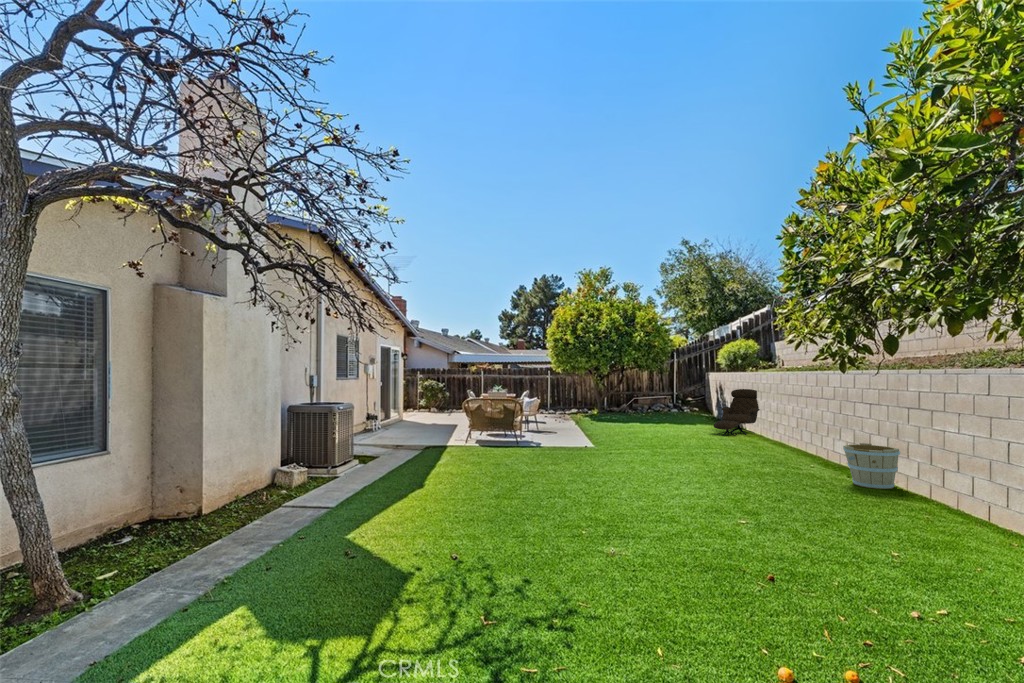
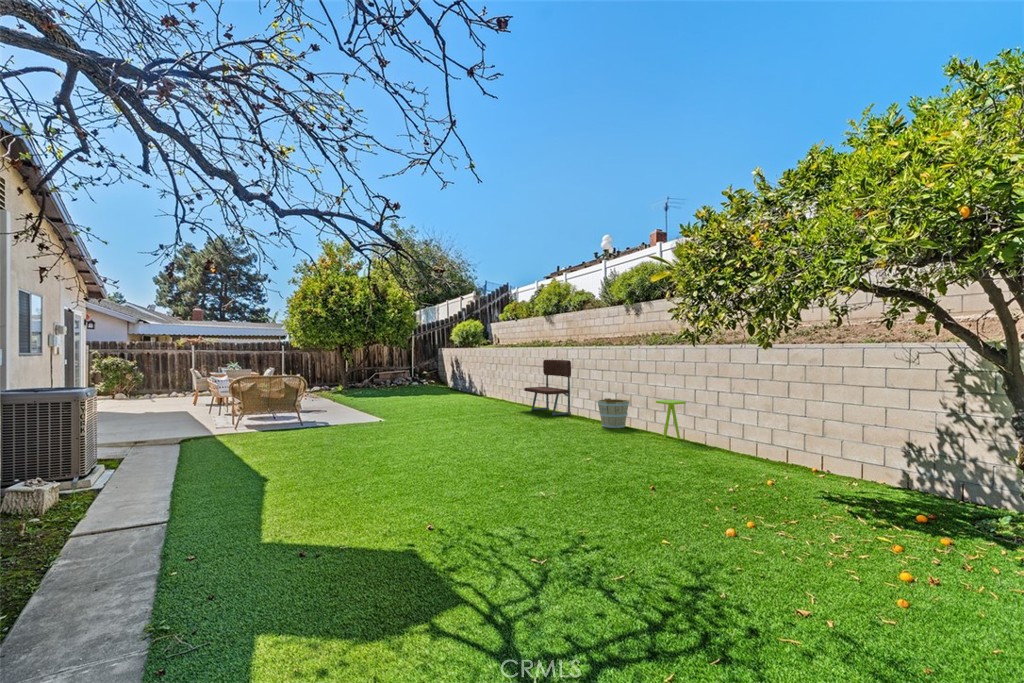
bench: none [762,387,826,461] -> present [524,360,571,416]
lounge chair: present [714,389,760,436] -> none [474,362,506,402]
side table: none [927,453,988,520] -> present [656,400,686,439]

